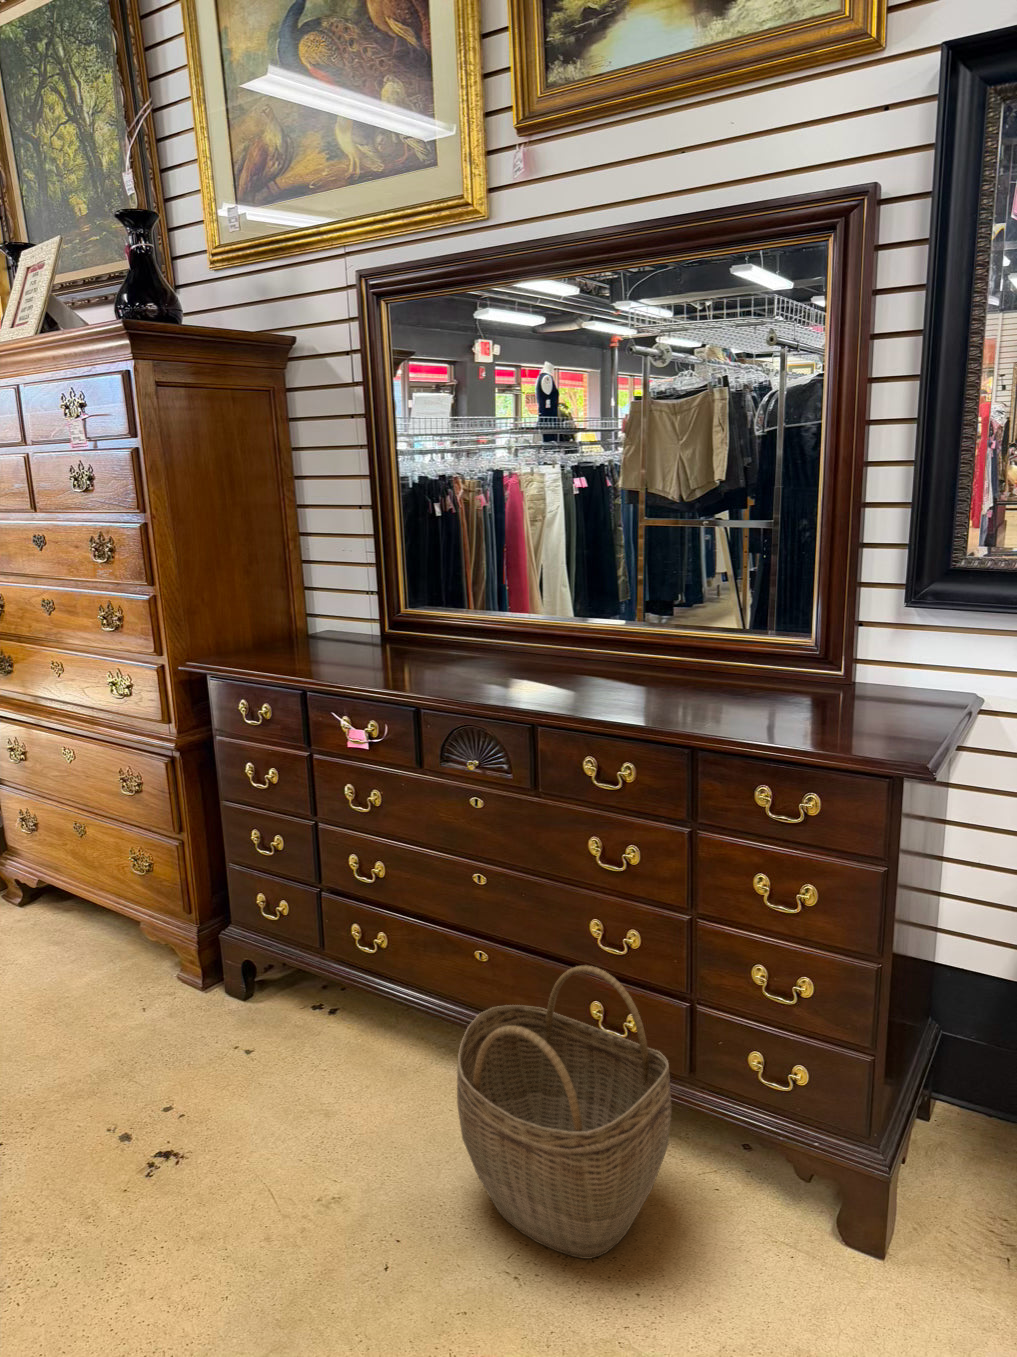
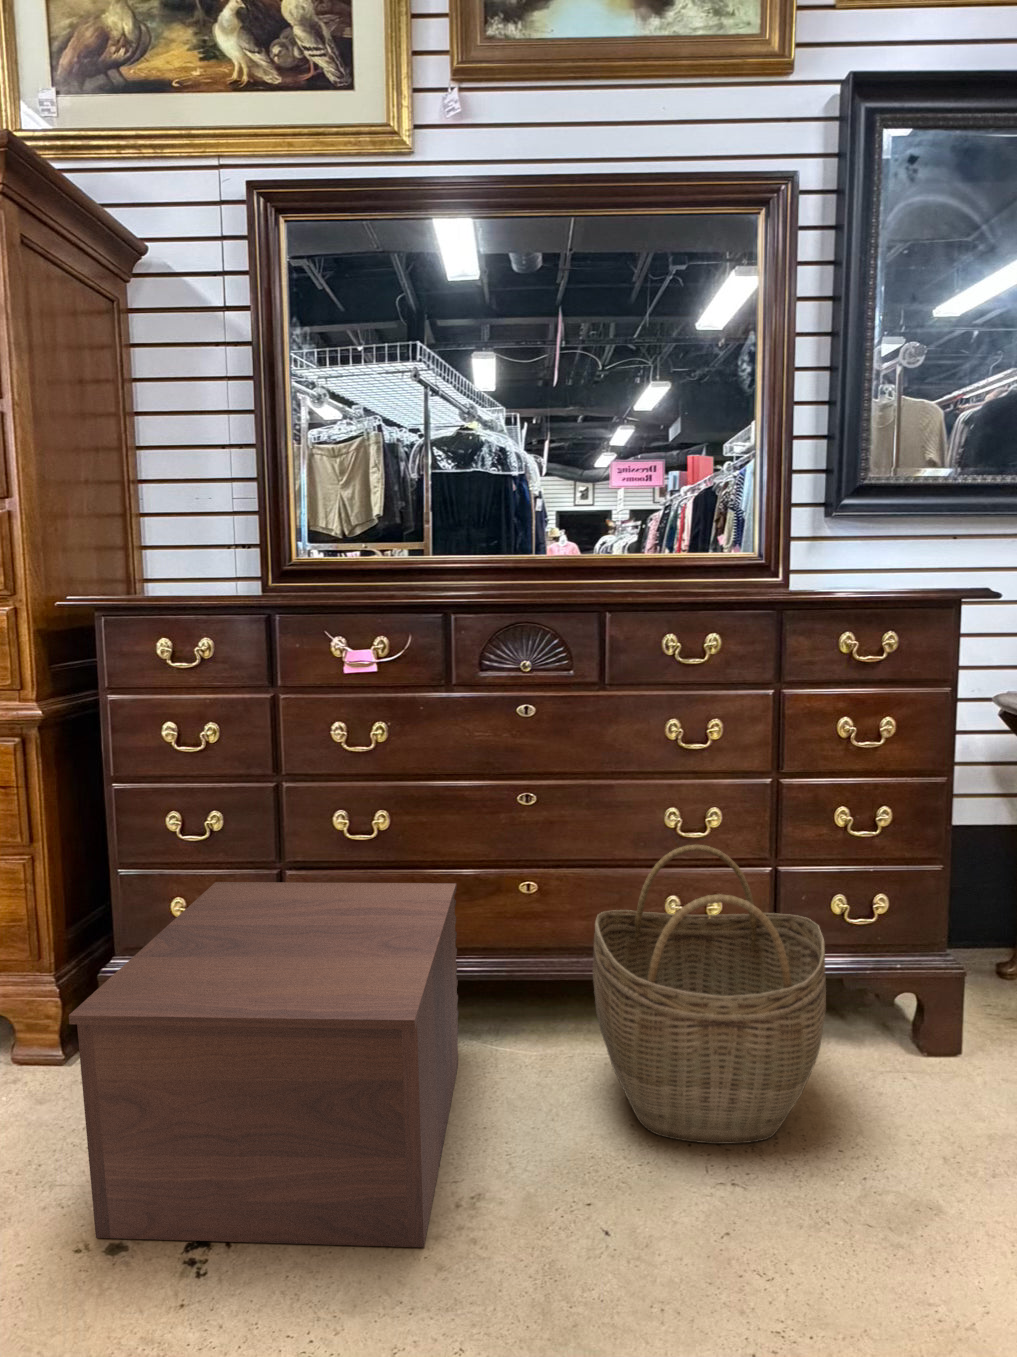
nightstand: none [94,894,427,1218] -> present [69,882,459,1247]

